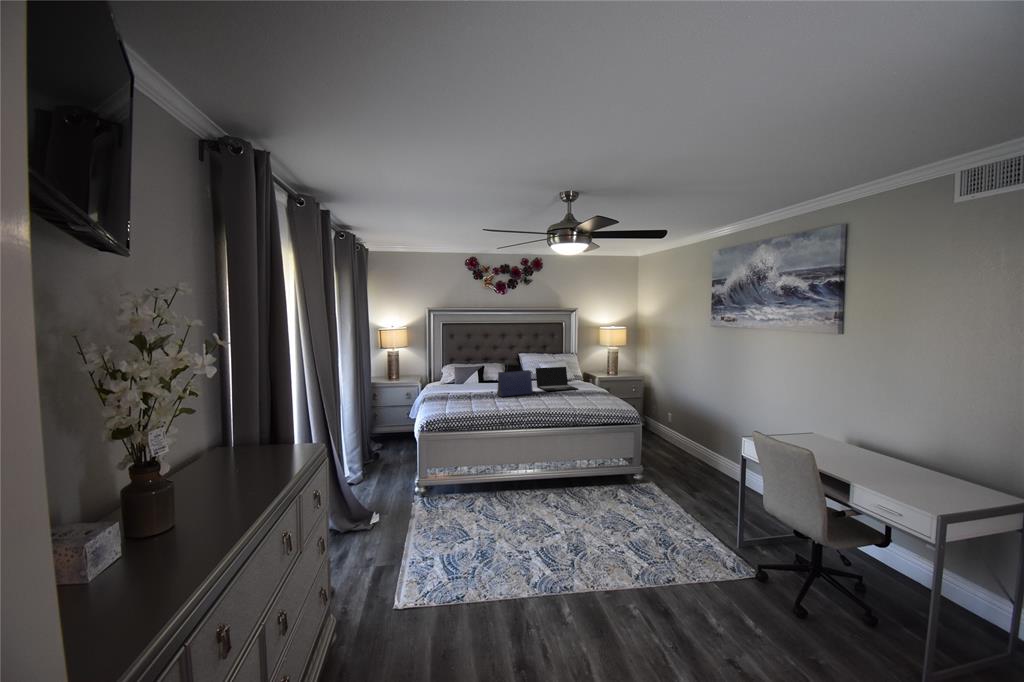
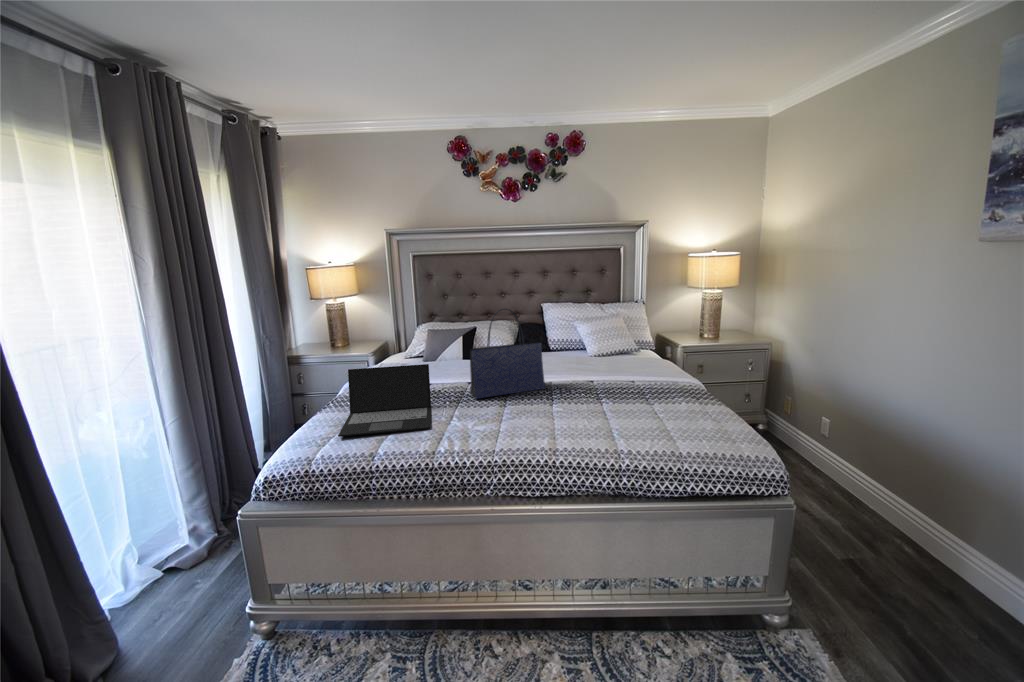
laptop: present [536,367,578,391] -> present [338,364,431,437]

